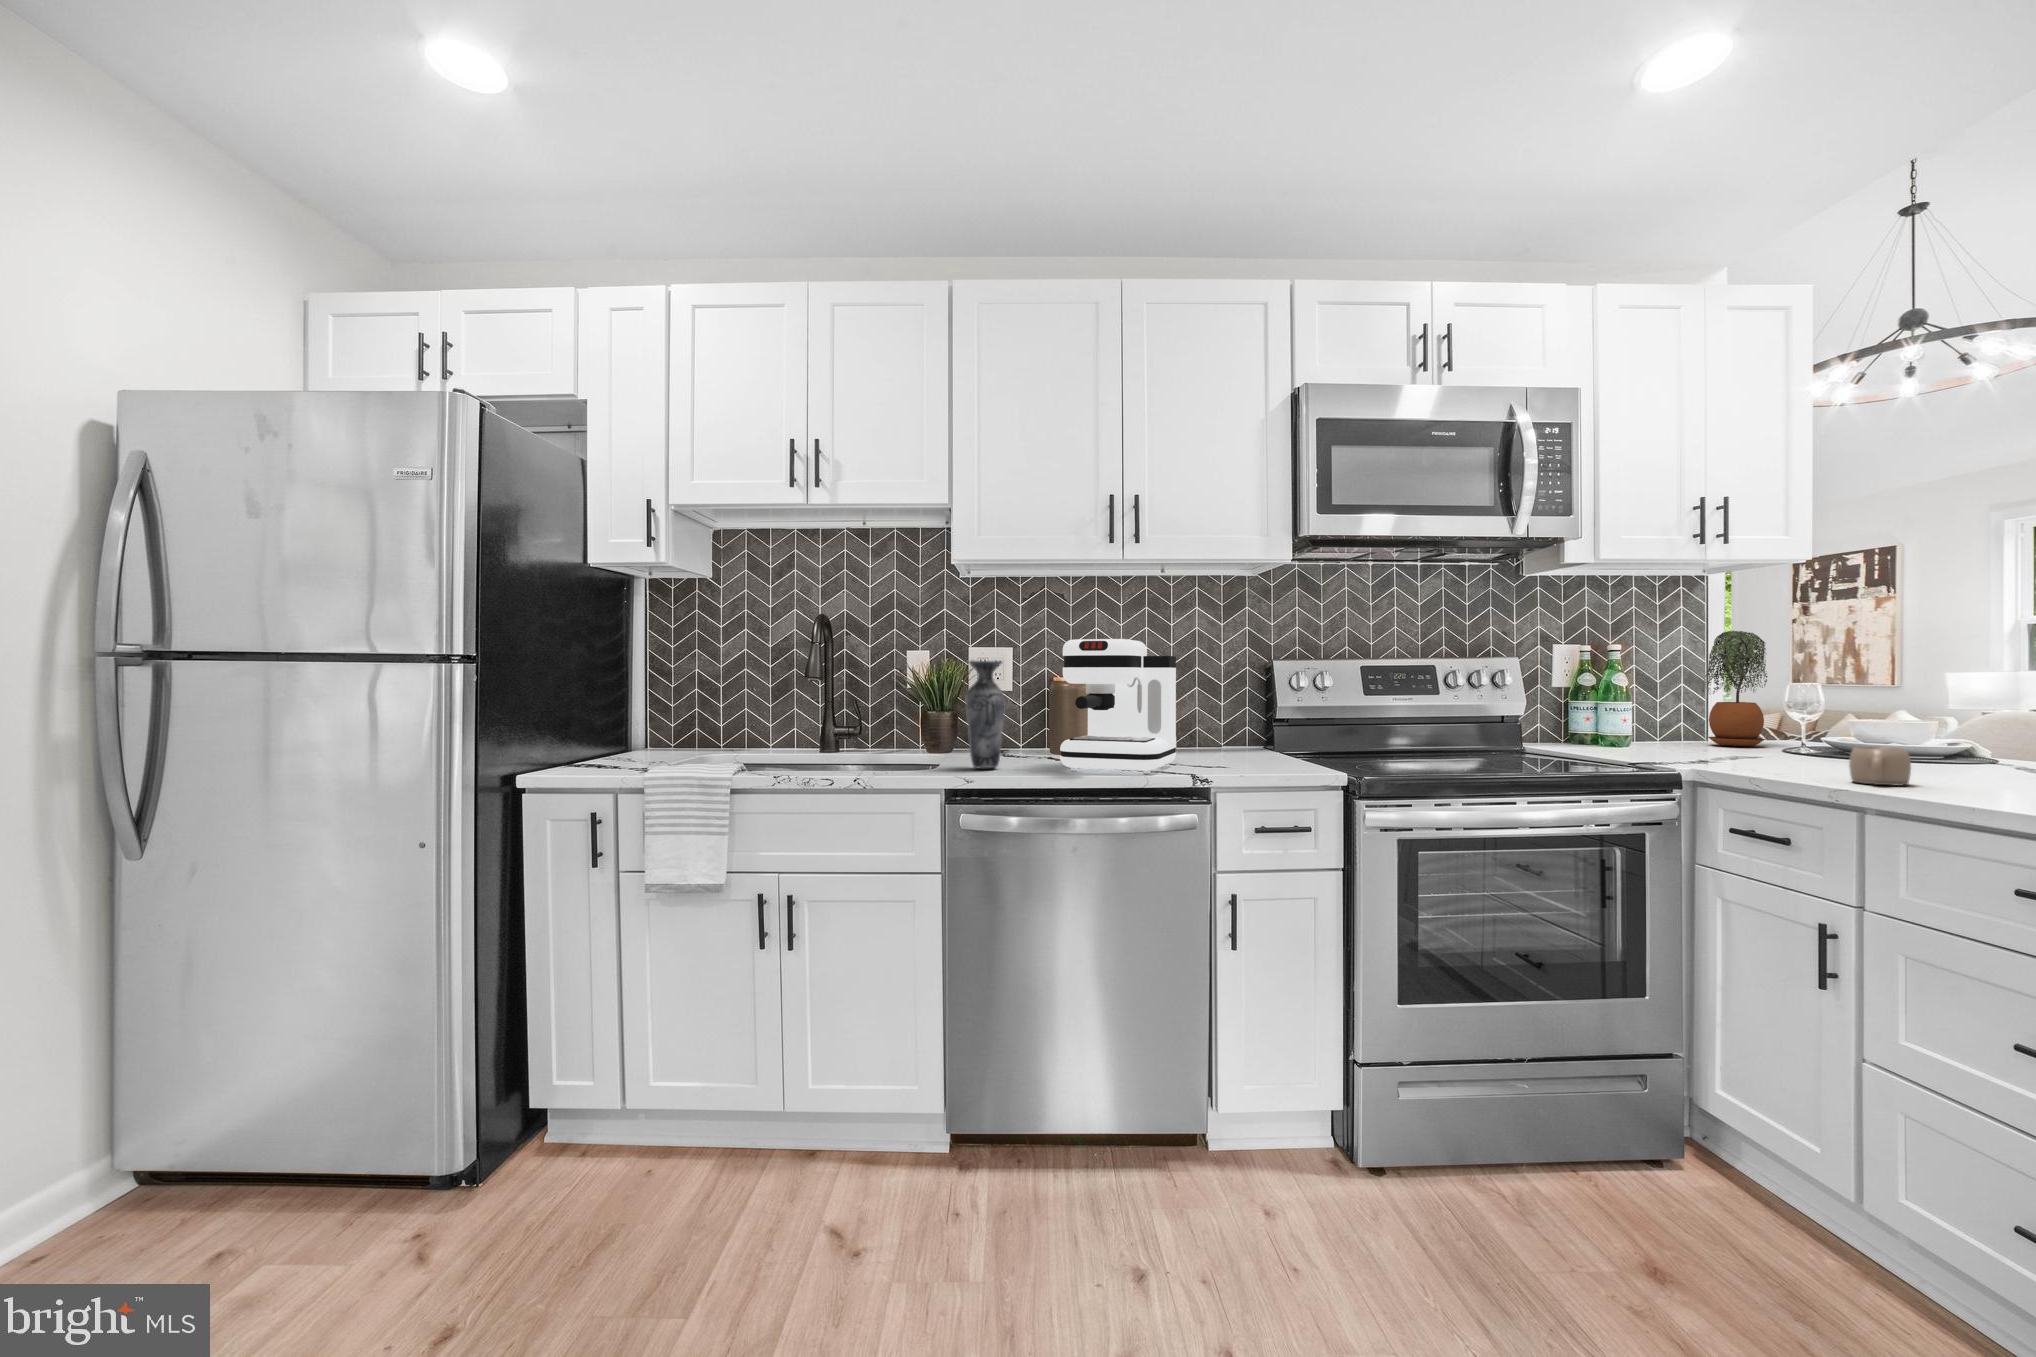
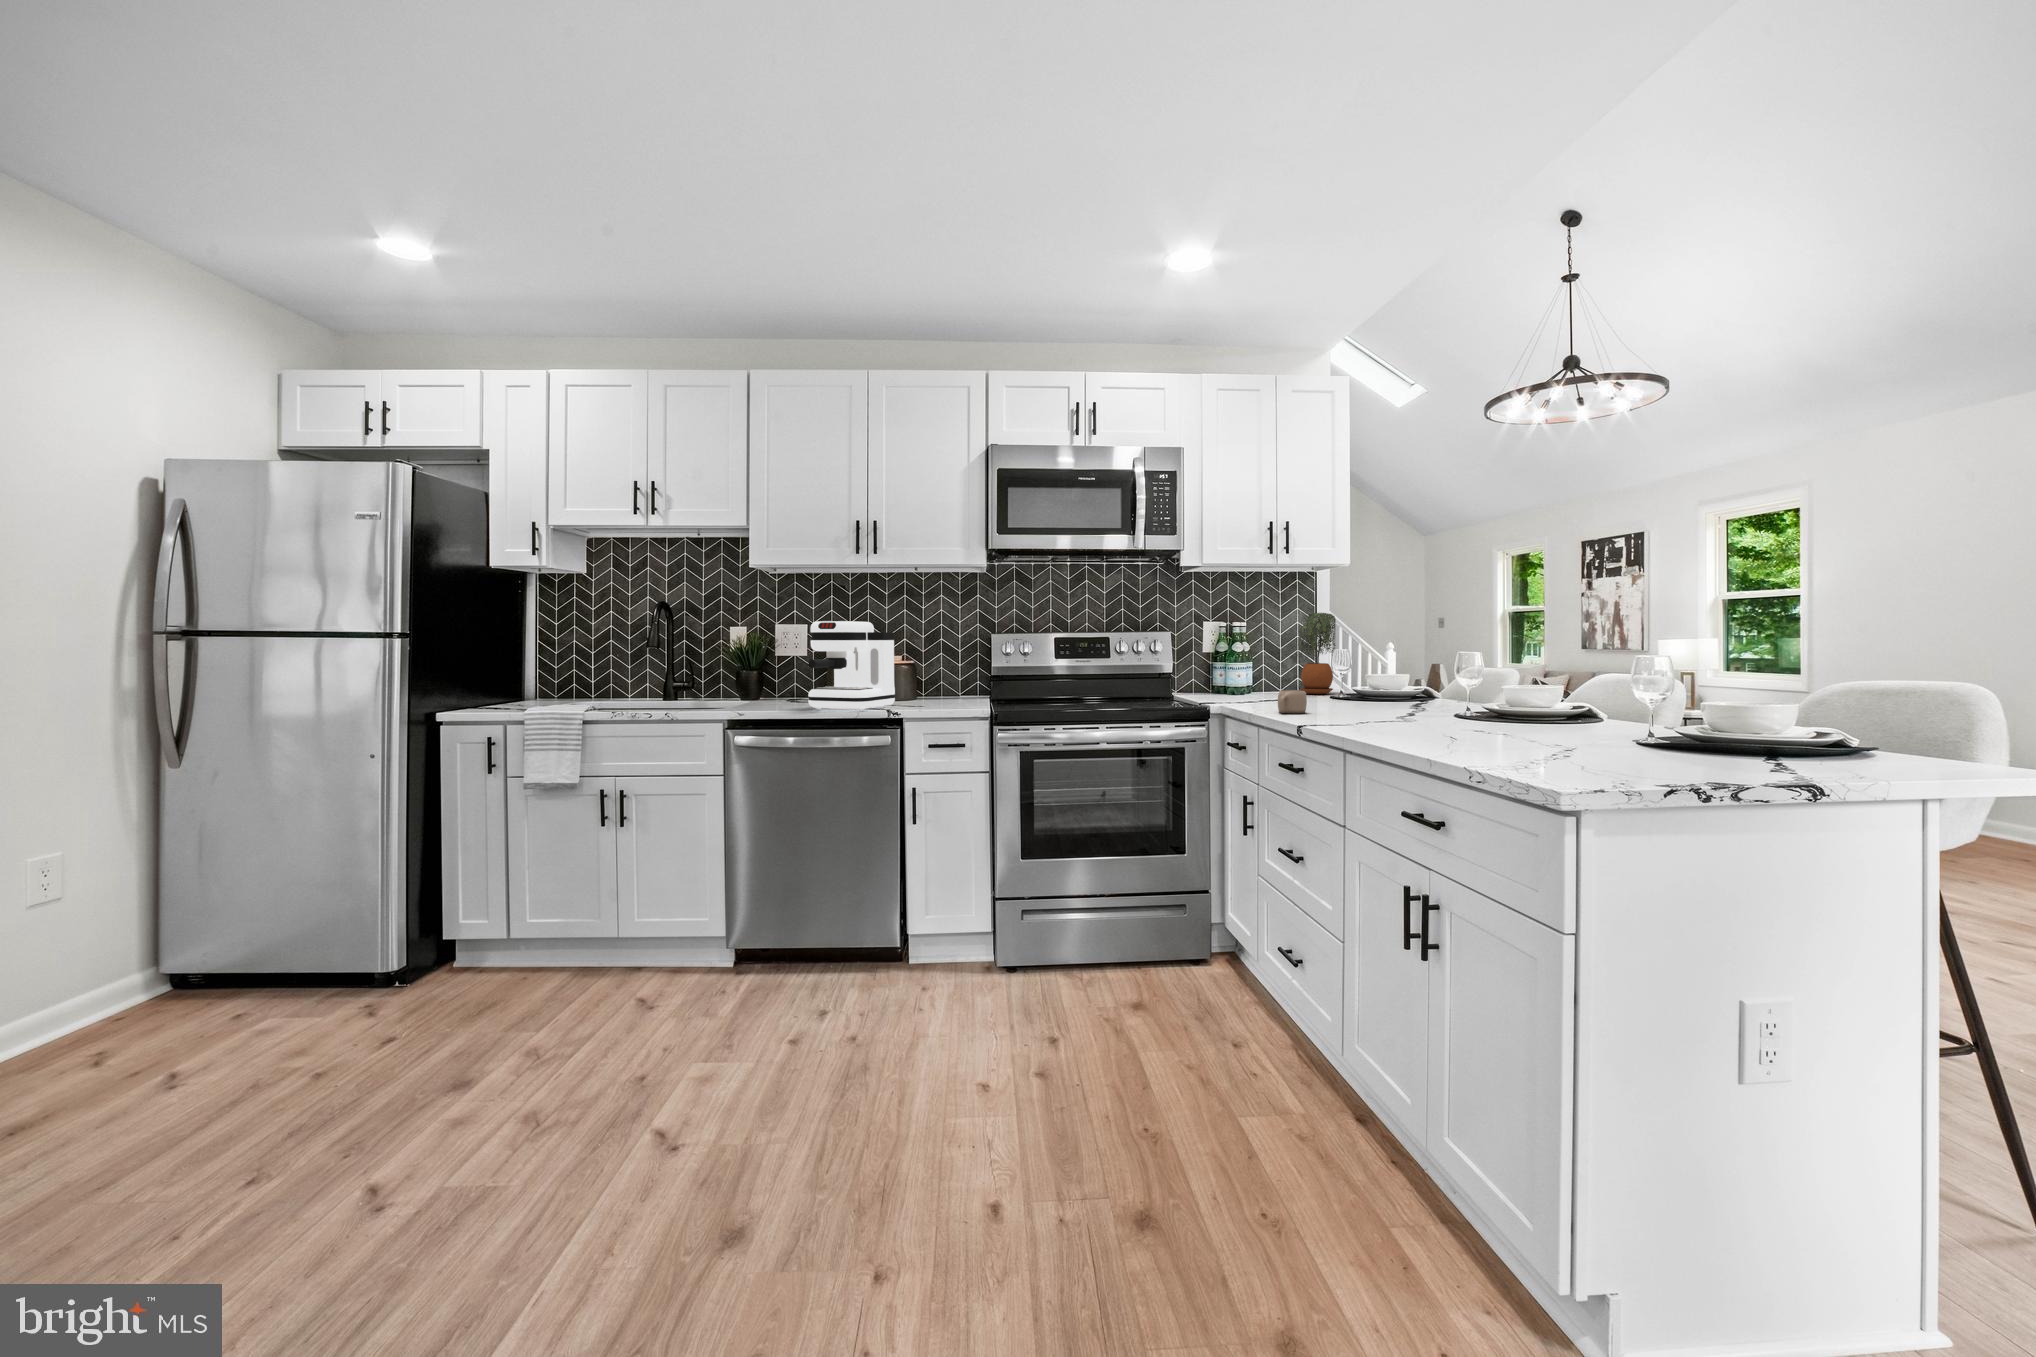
vase: present [966,661,1004,768] -> none [748,636,775,709]

